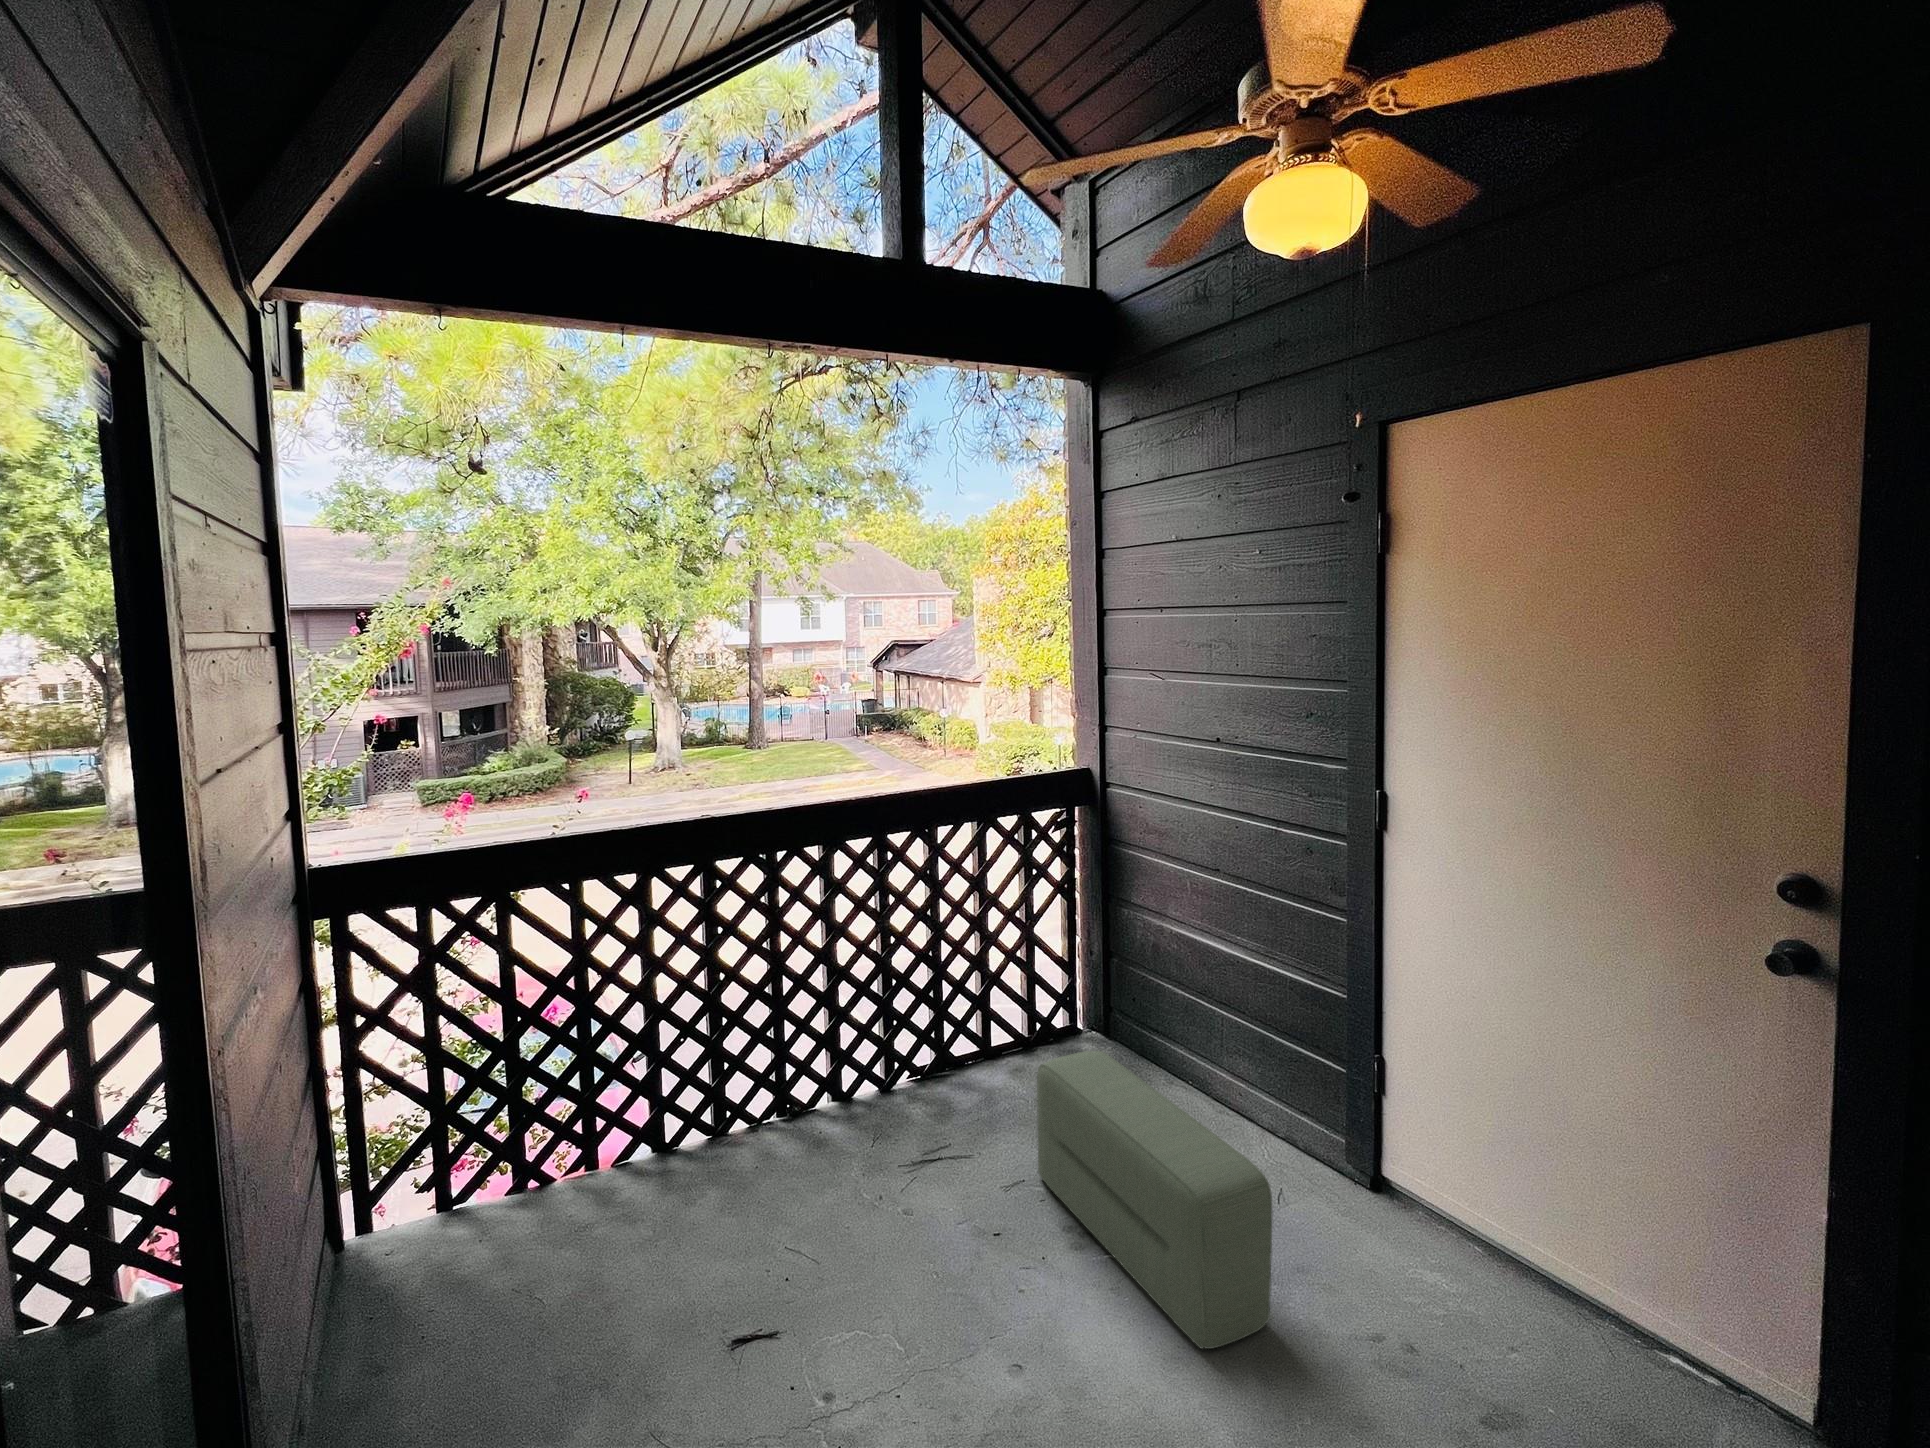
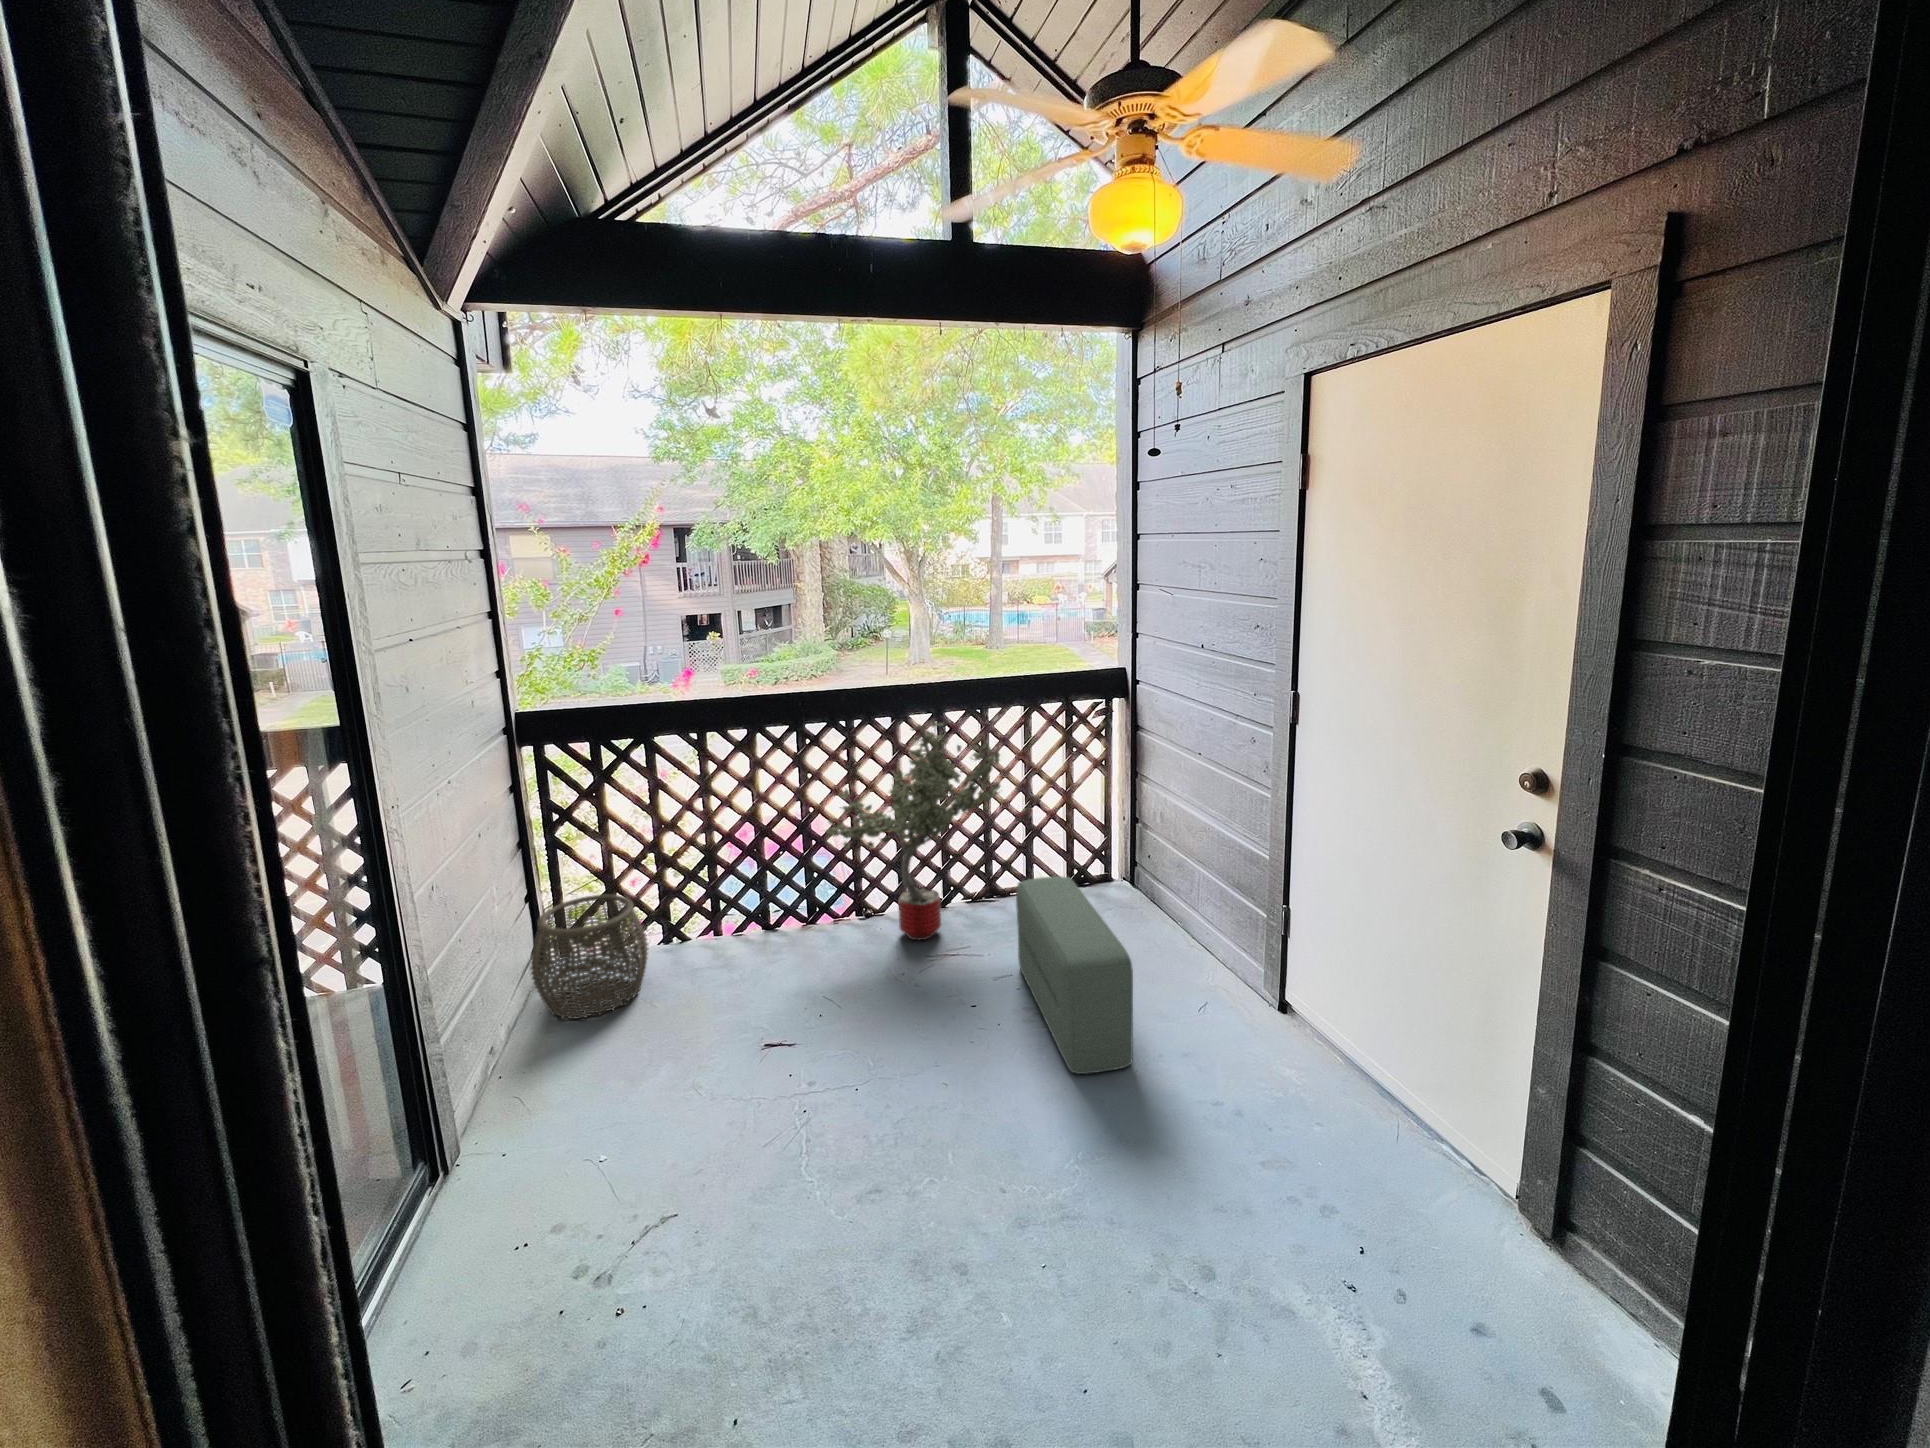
potted tree: none [766,846,987,1149] -> present [826,718,1000,940]
woven basket: none [344,1139,527,1357] -> present [531,895,648,1019]

